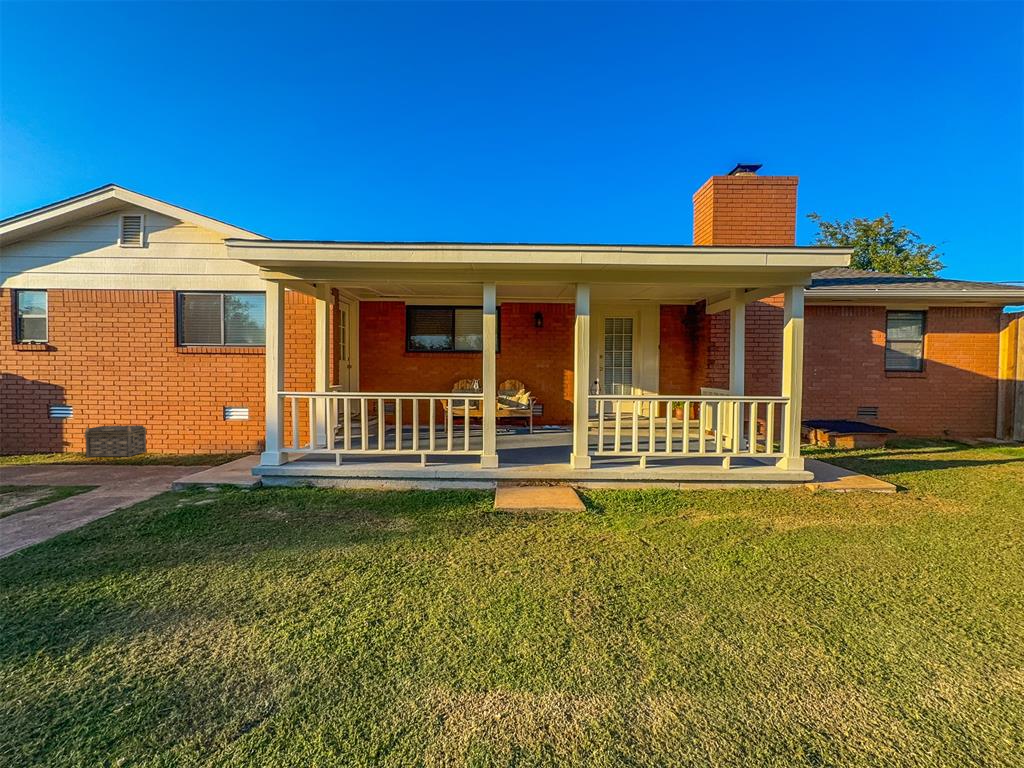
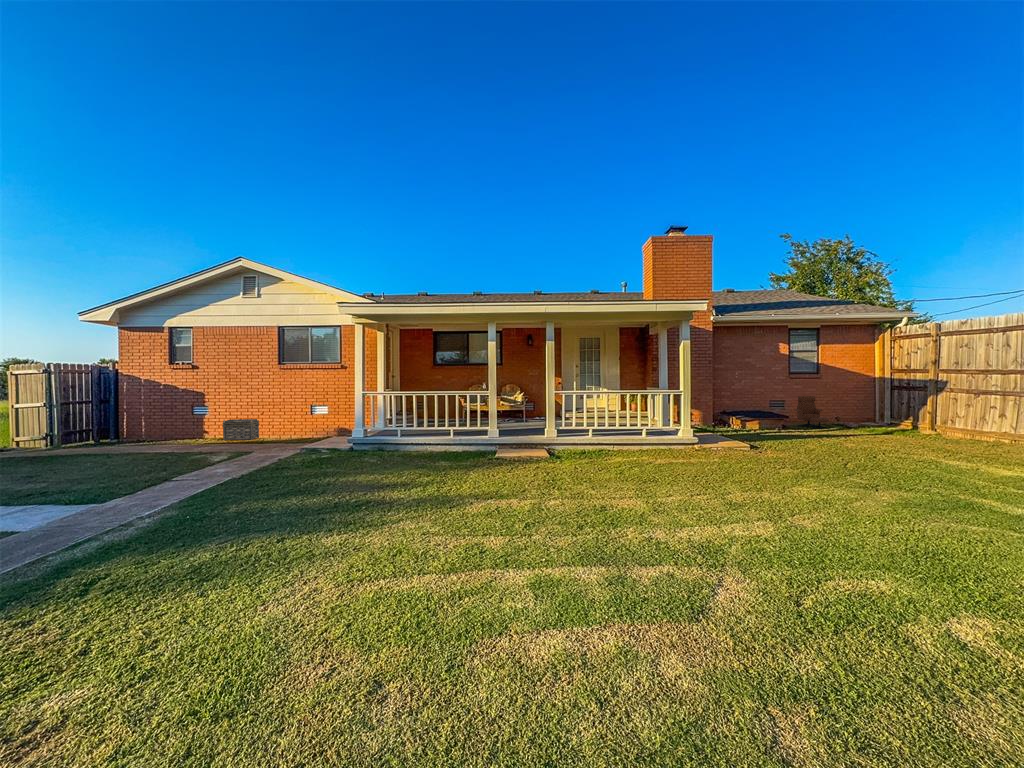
lounge chair: none [892,402,950,449] -> present [795,396,829,429]

